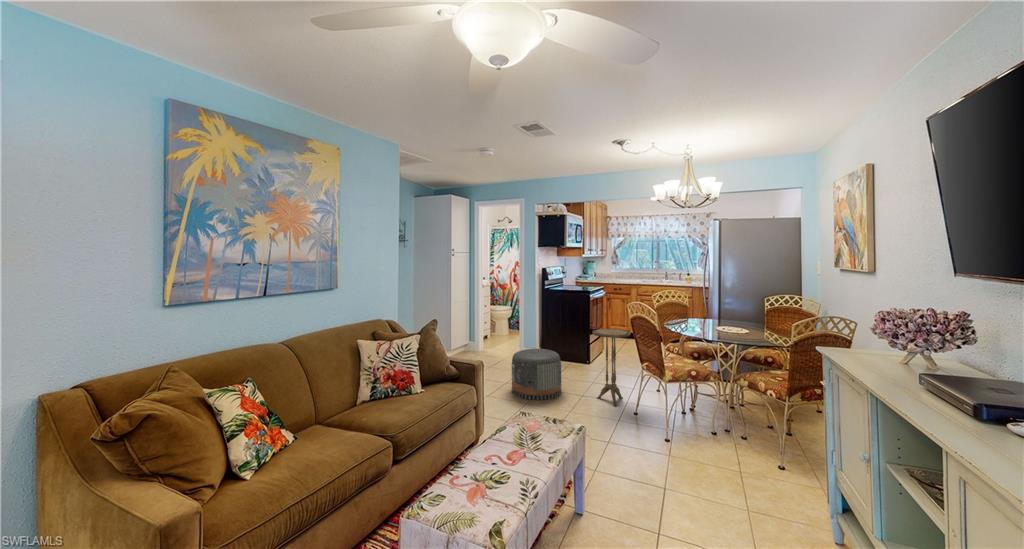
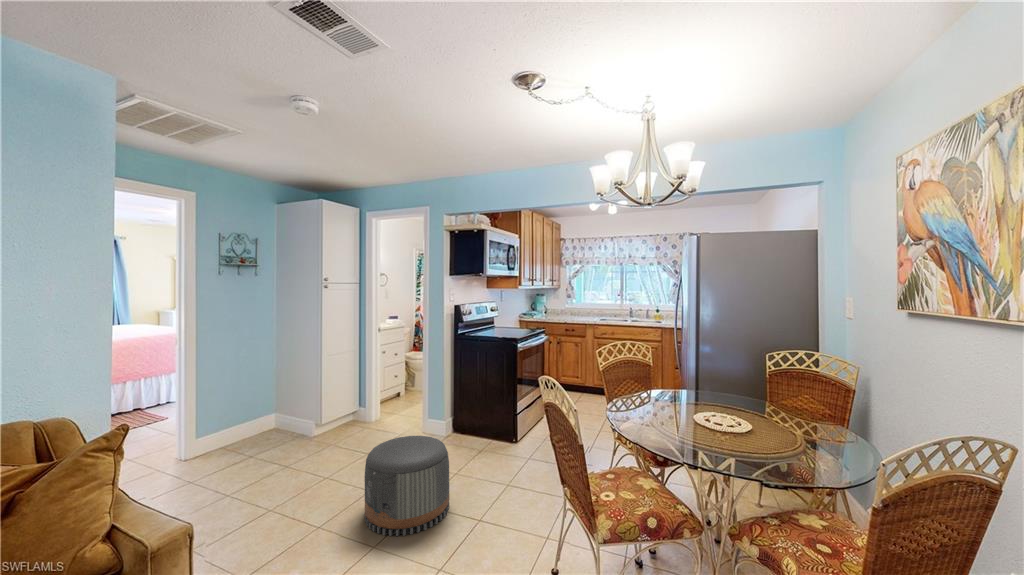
side table: present [593,329,631,406] -> none [491,408,553,552]

